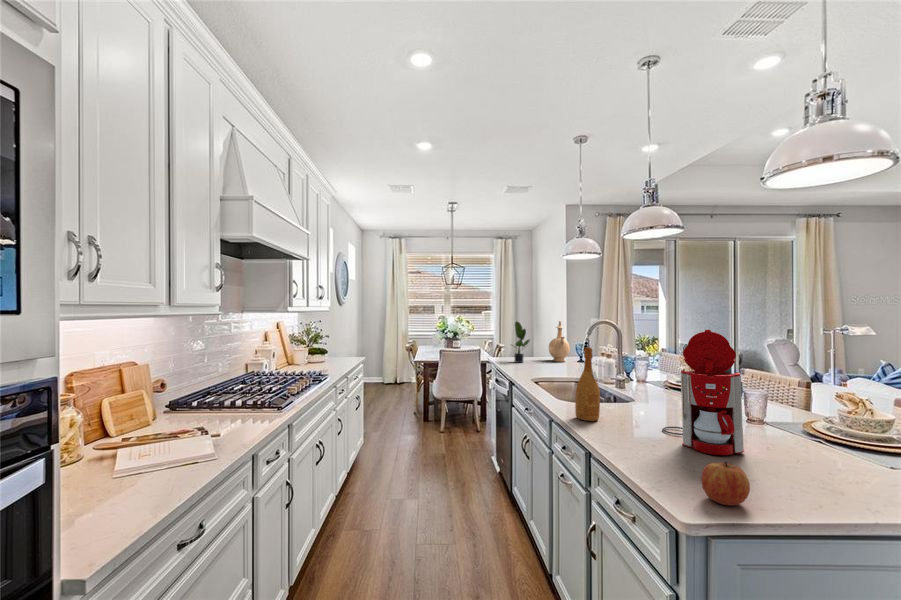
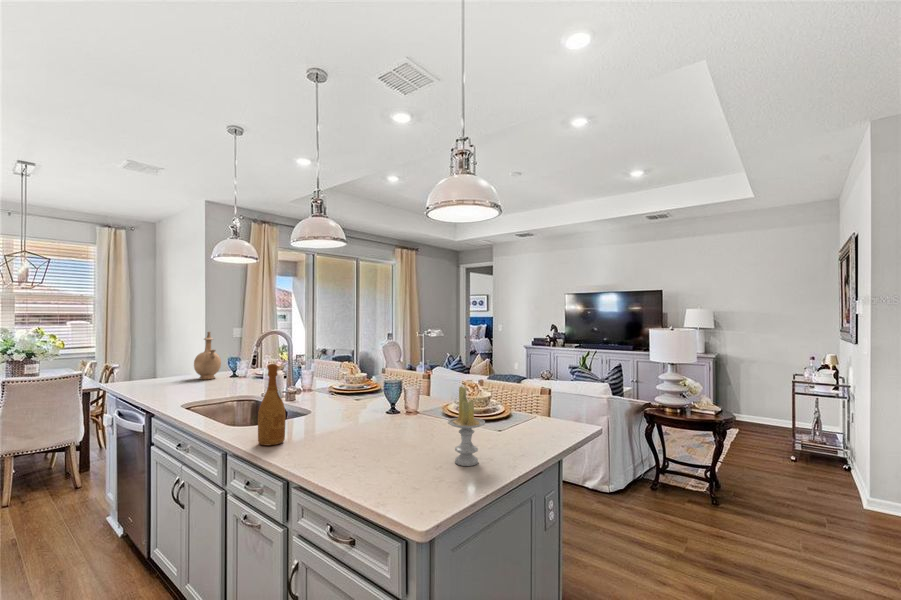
potted plant: present [515,322,530,363] -> none [138,334,172,387]
coffee maker: present [662,330,744,455] -> none [347,339,416,451]
candle: none [779,393,844,497] -> present [448,386,485,466]
apple: present [701,462,750,505] -> none [404,457,439,495]

